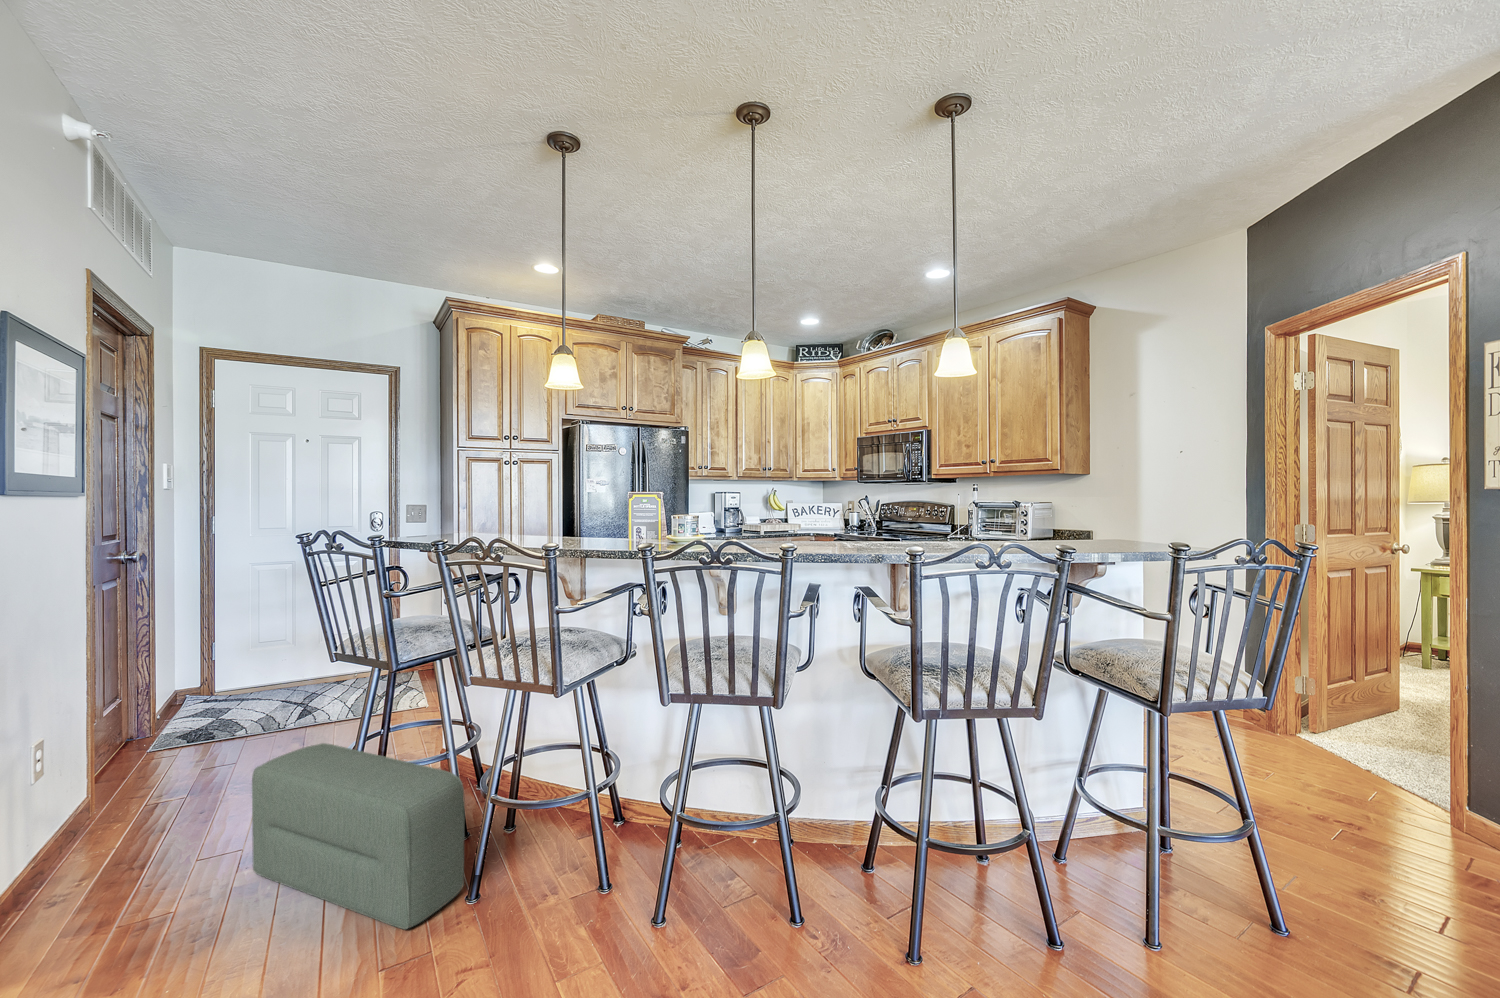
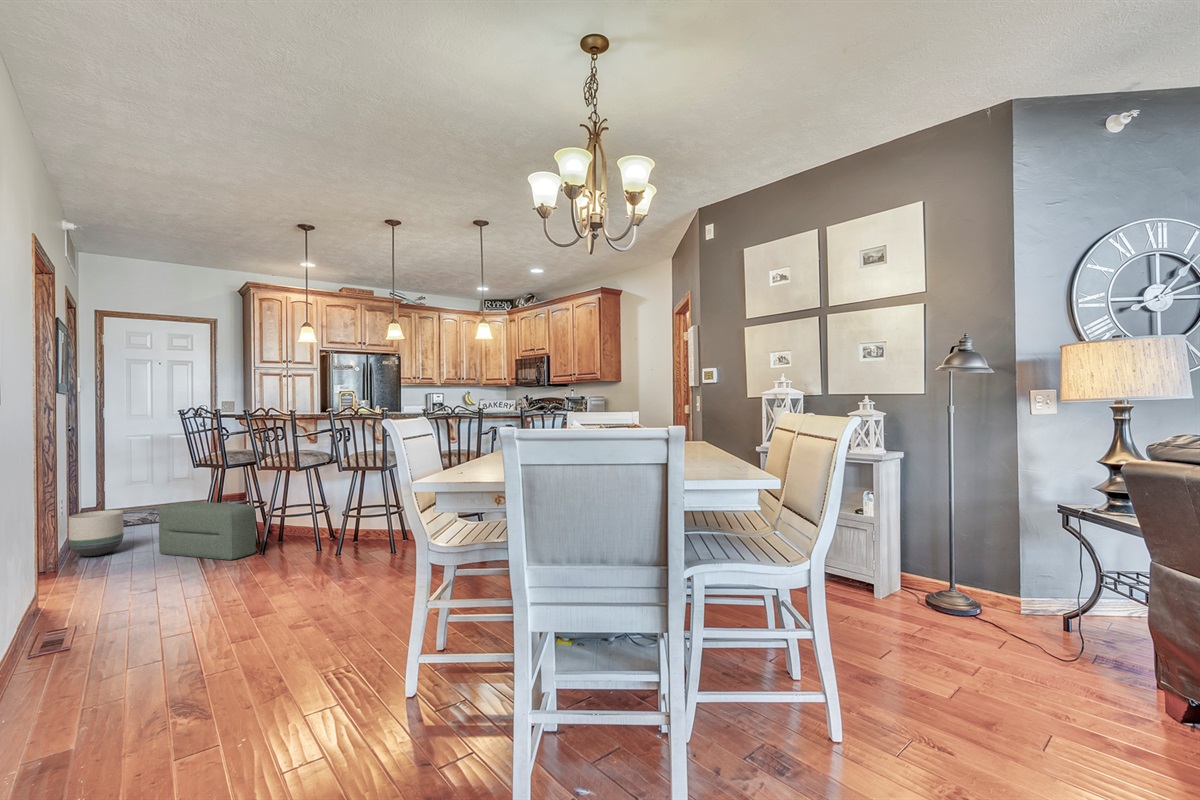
planter: none [56,754,187,876] -> present [69,510,124,556]

